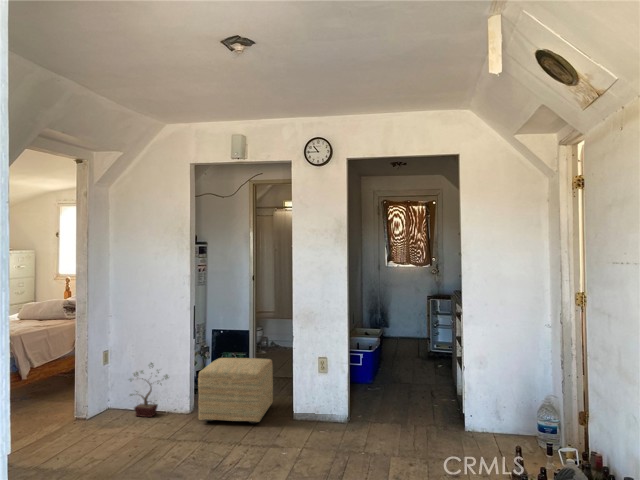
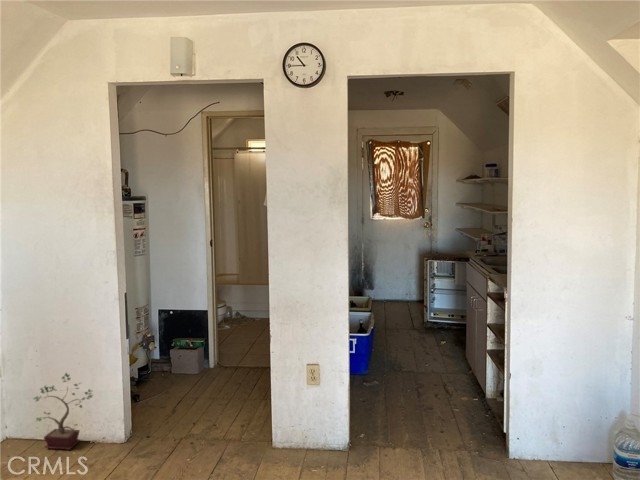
ottoman: present [198,358,273,424] -> none [135,360,242,457]

